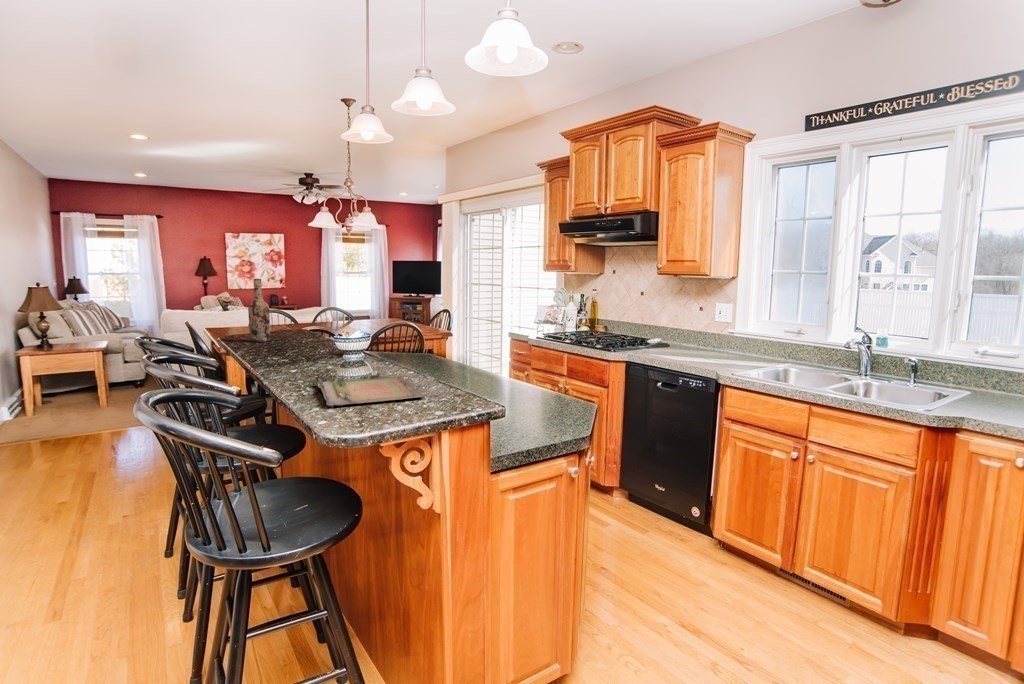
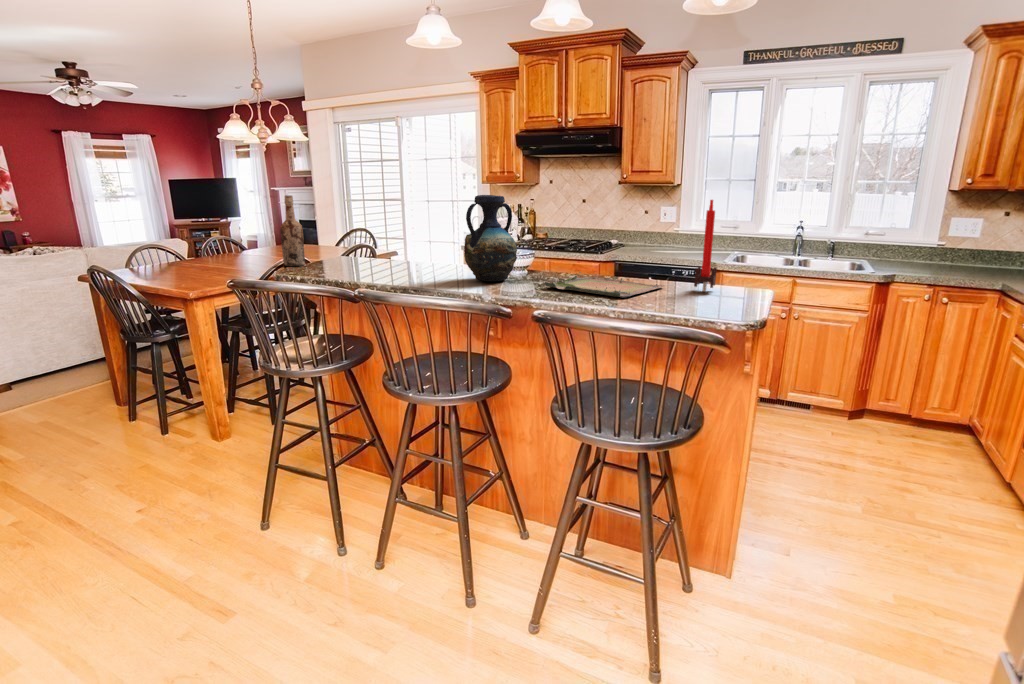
vase: none [283,281,348,372] -> present [464,195,517,281]
candle: none [429,292,462,410] -> present [694,200,717,292]

